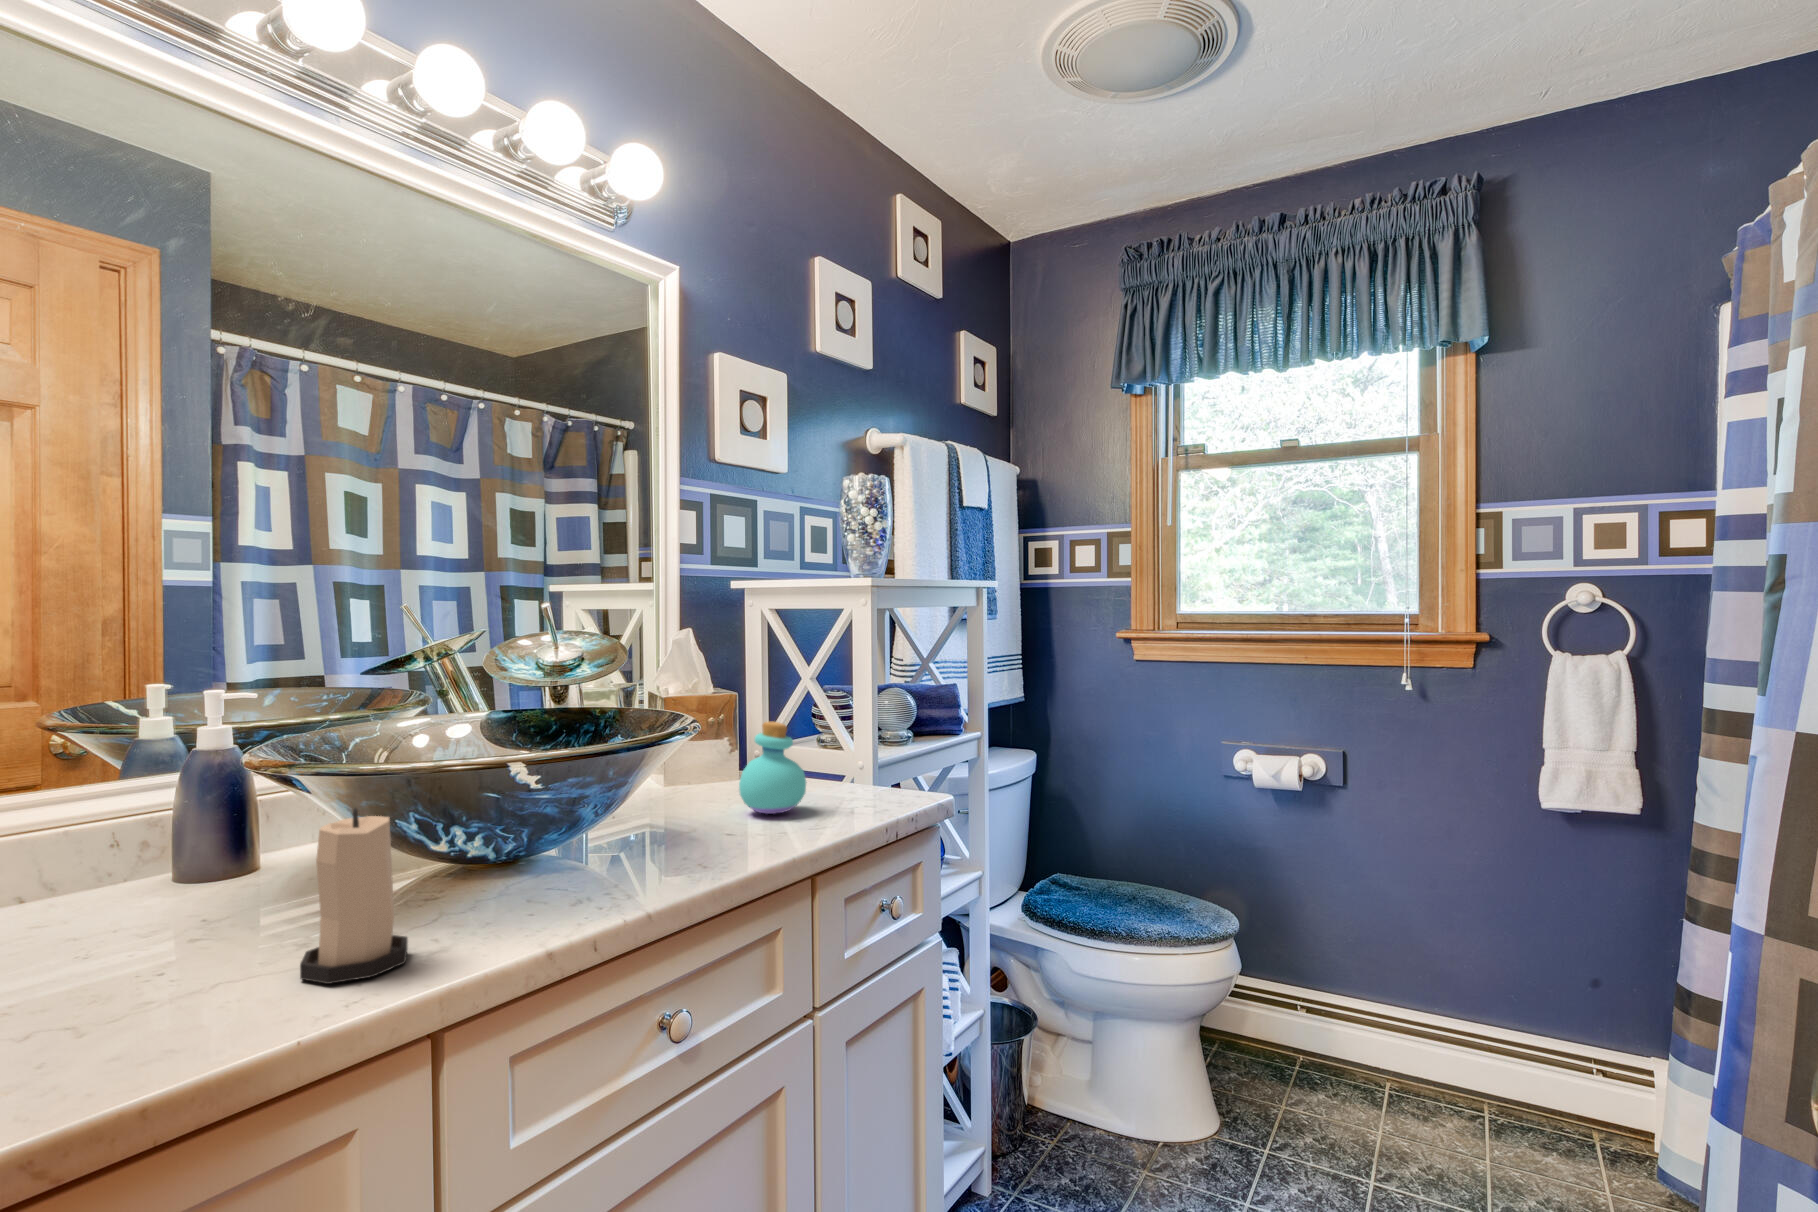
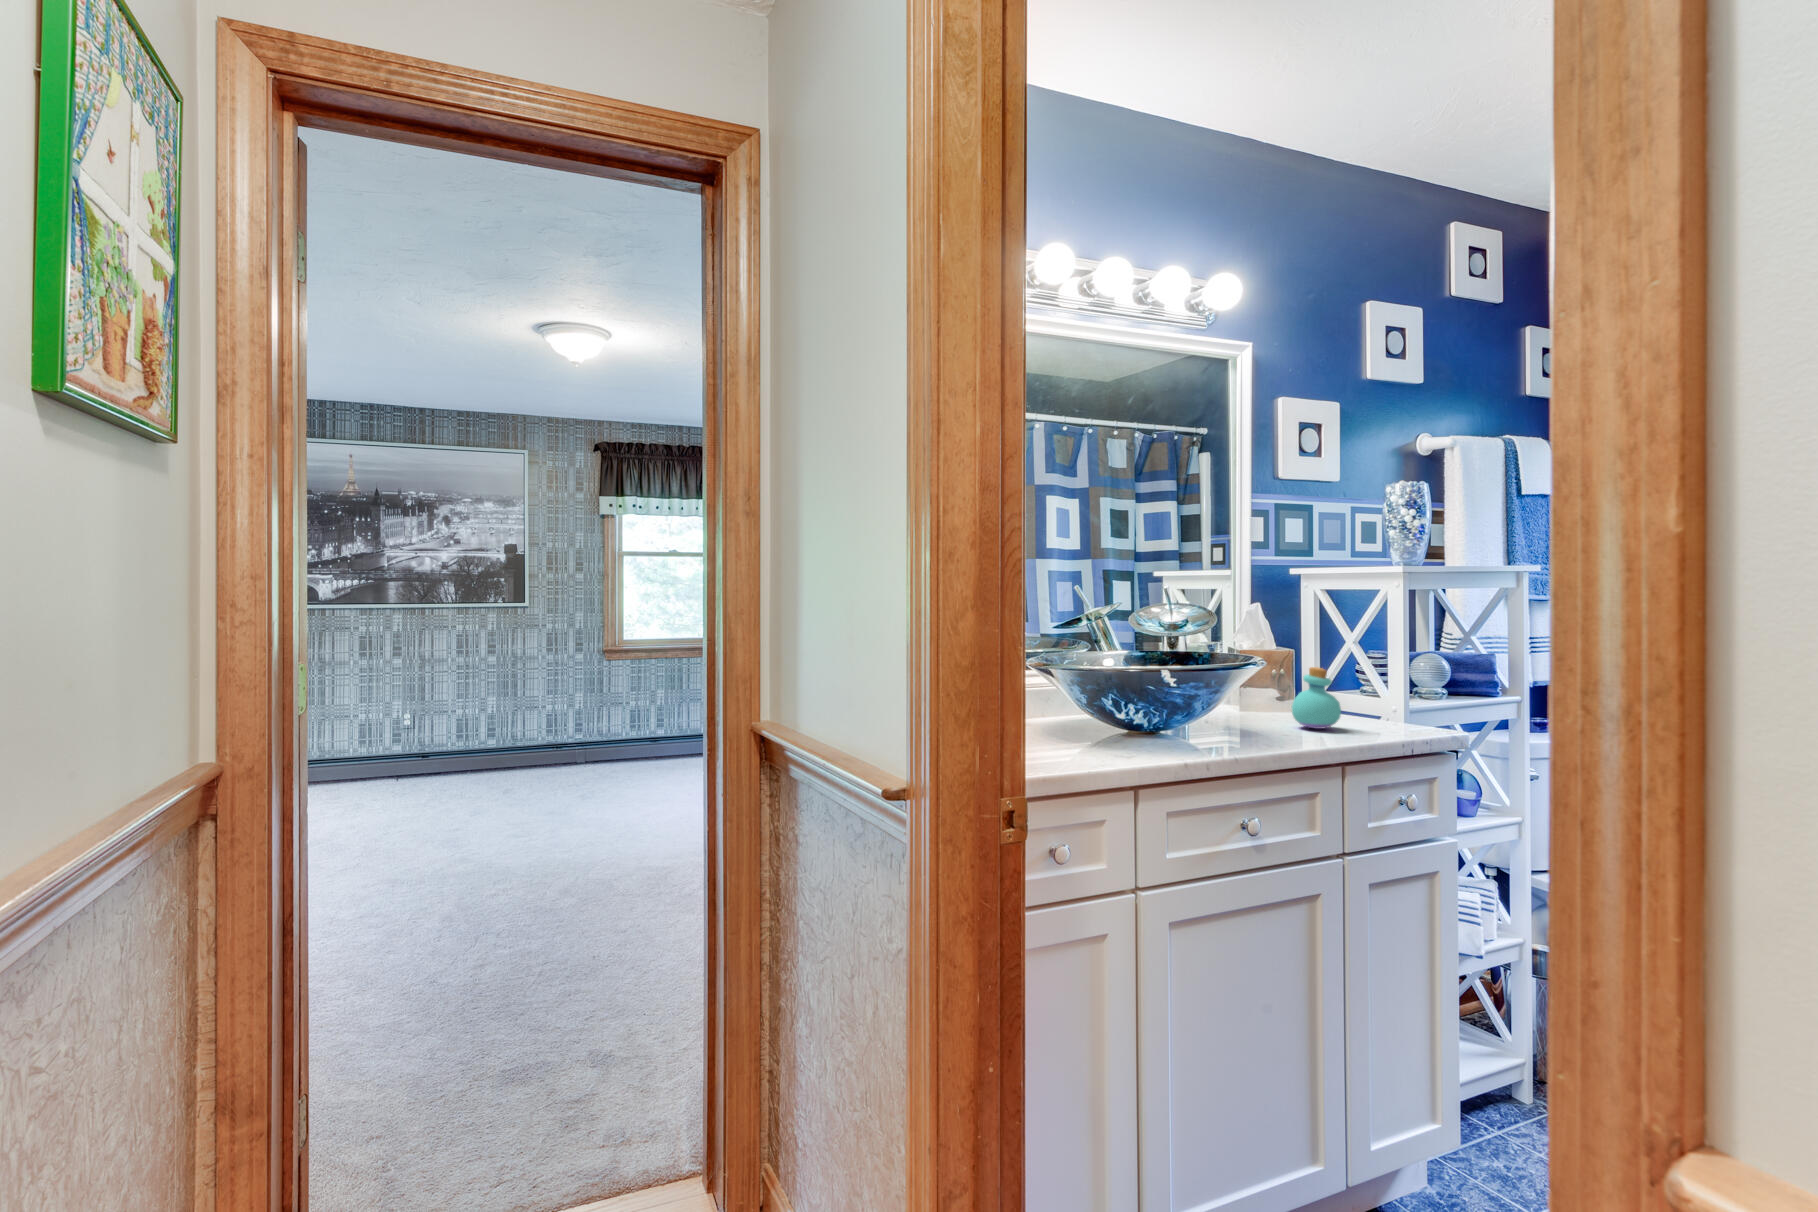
candle: present [300,808,408,984] -> none [1077,684,1120,760]

